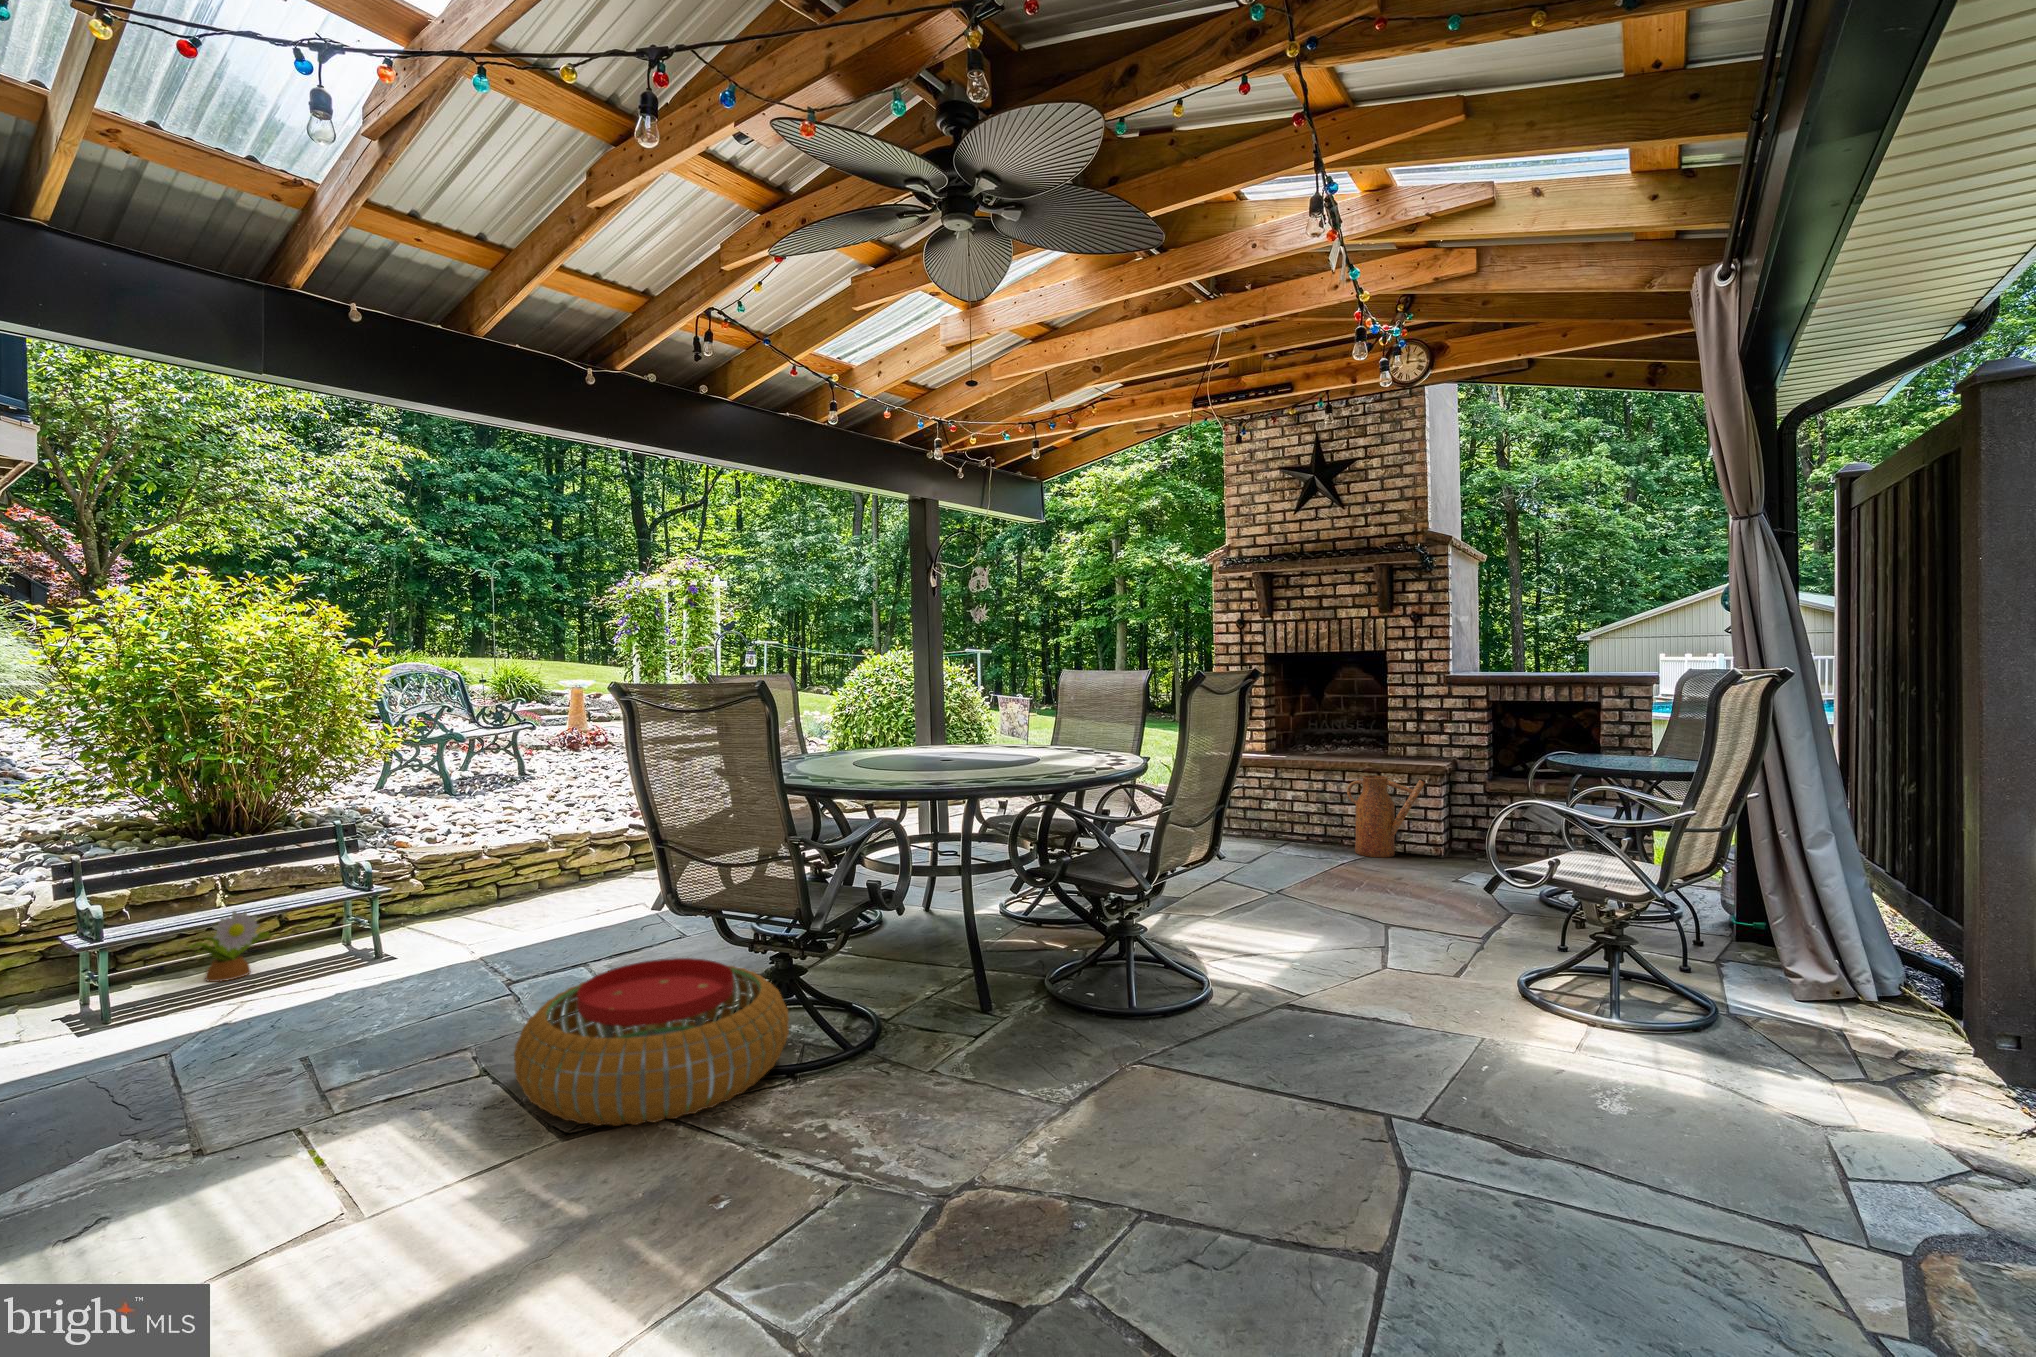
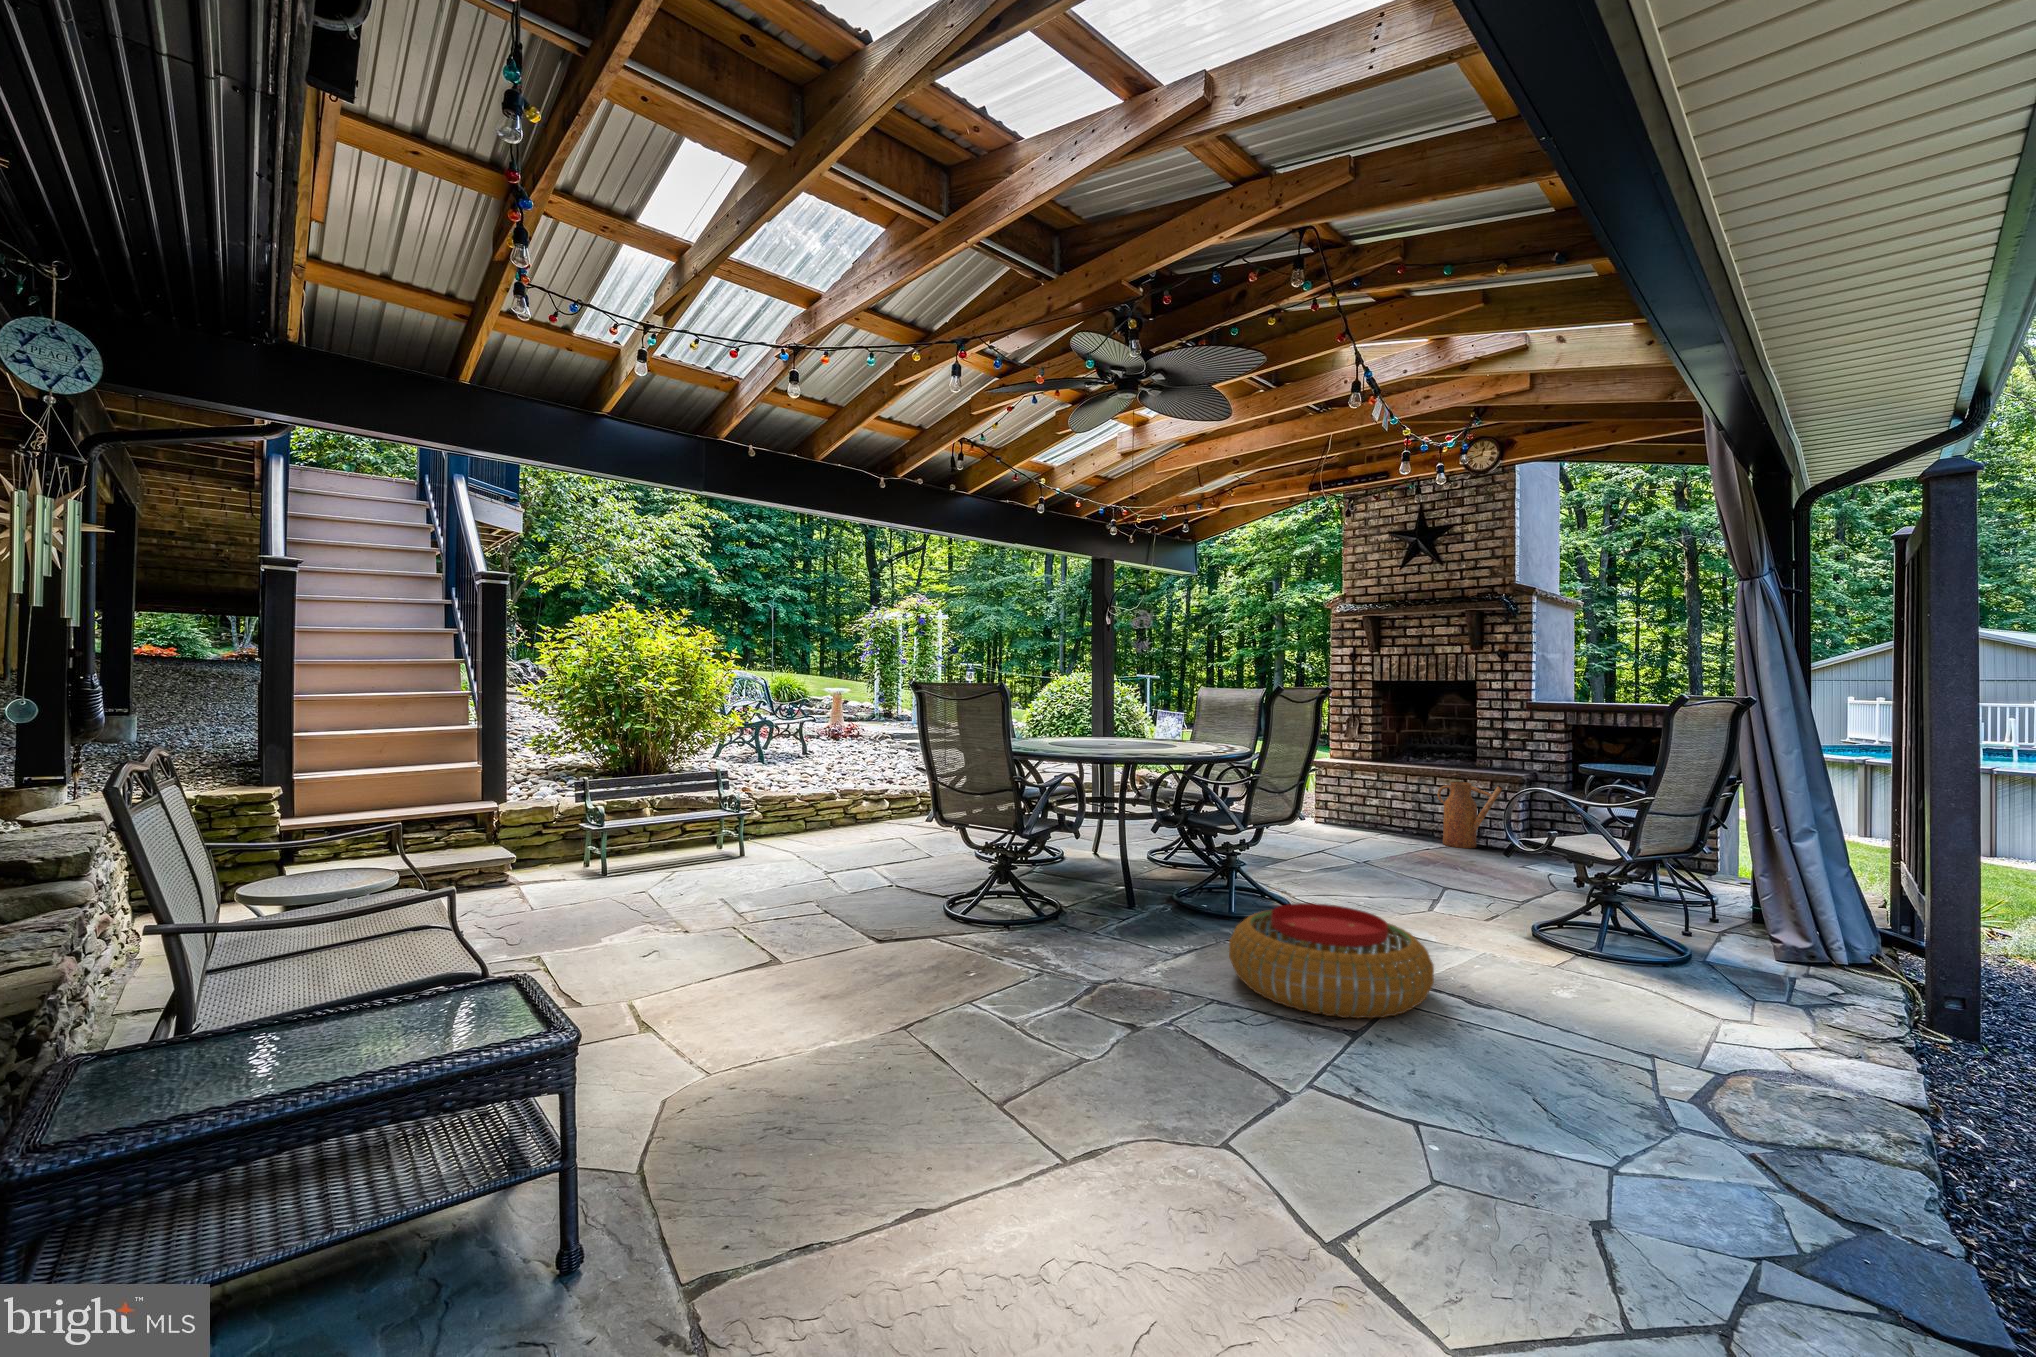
decorative plant: present [188,911,271,982] -> none [643,817,688,860]
pouf: present [514,958,789,1126] -> present [1229,903,1434,1018]

